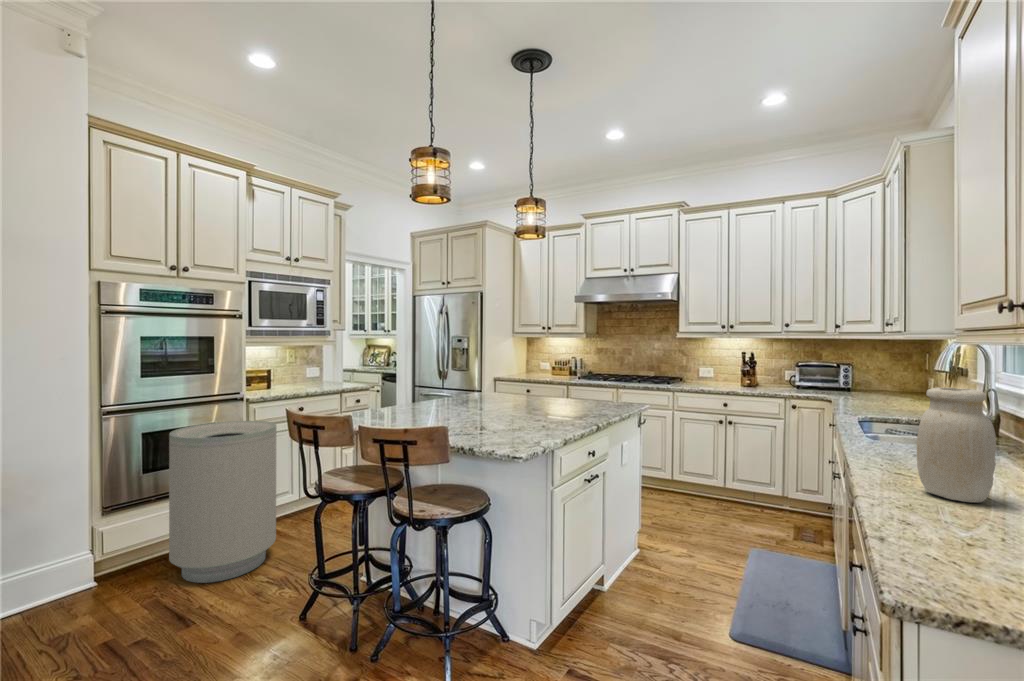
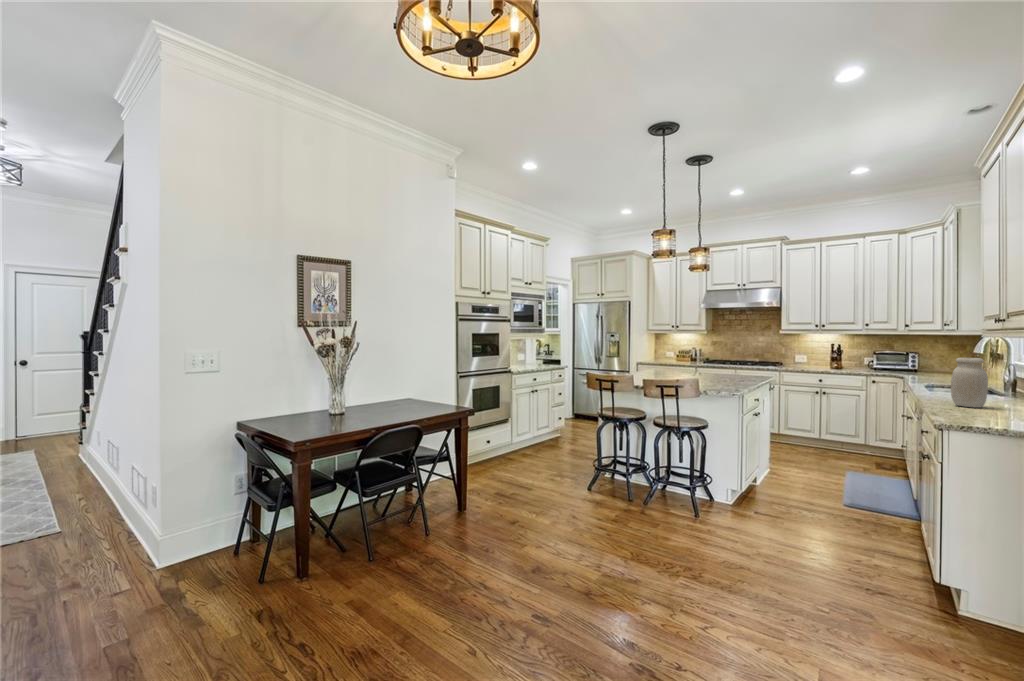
trash can: present [169,421,277,583] -> none [493,384,546,471]

